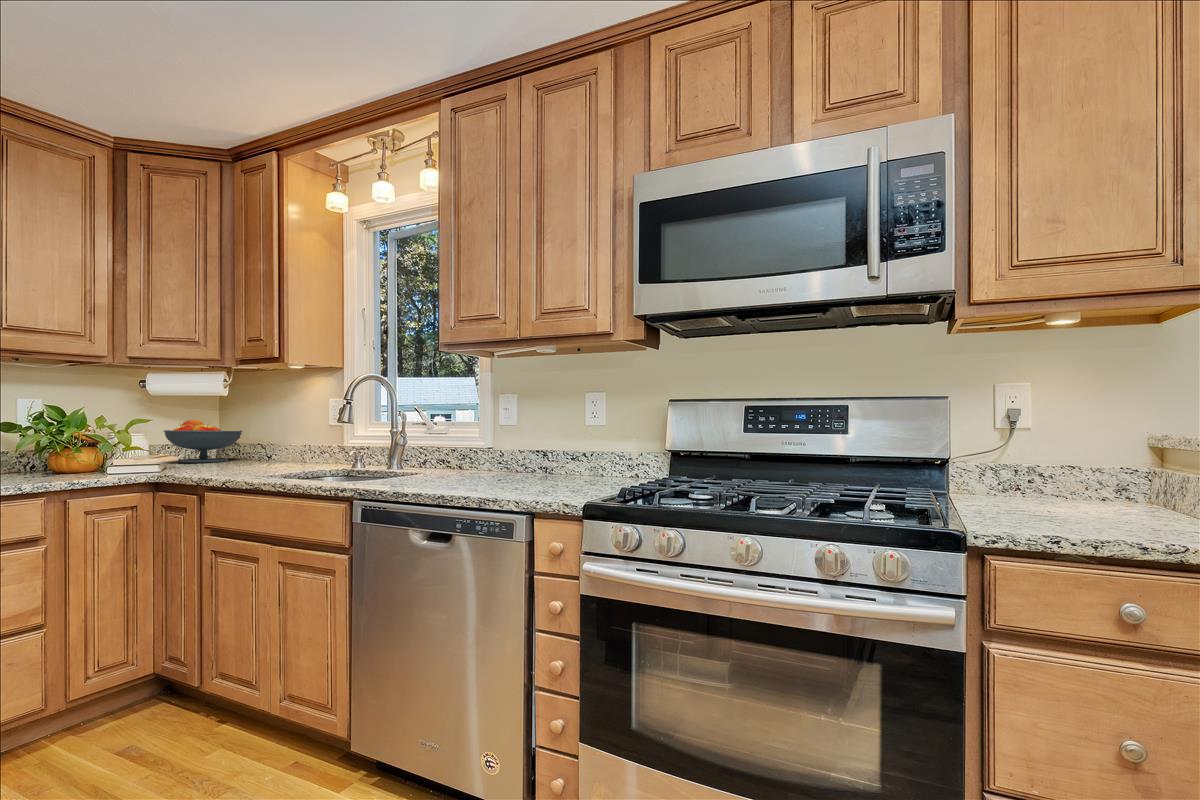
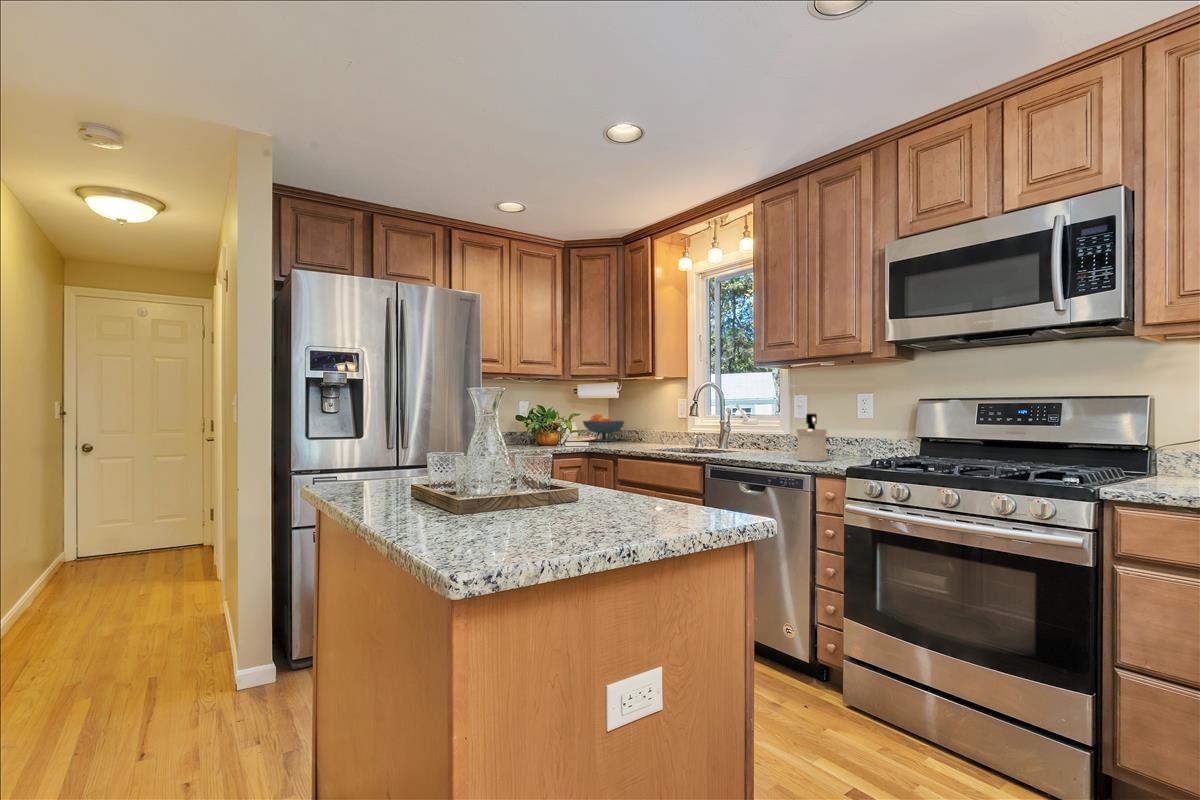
soap dispenser: none [507,417,552,492] -> present [797,413,827,462]

